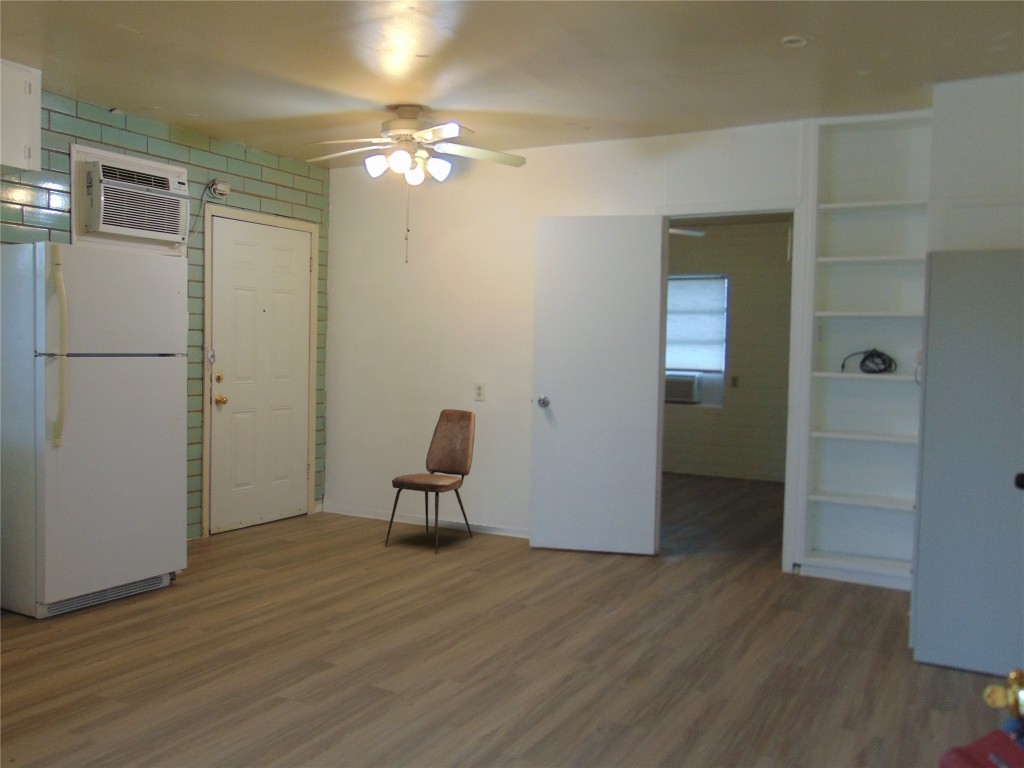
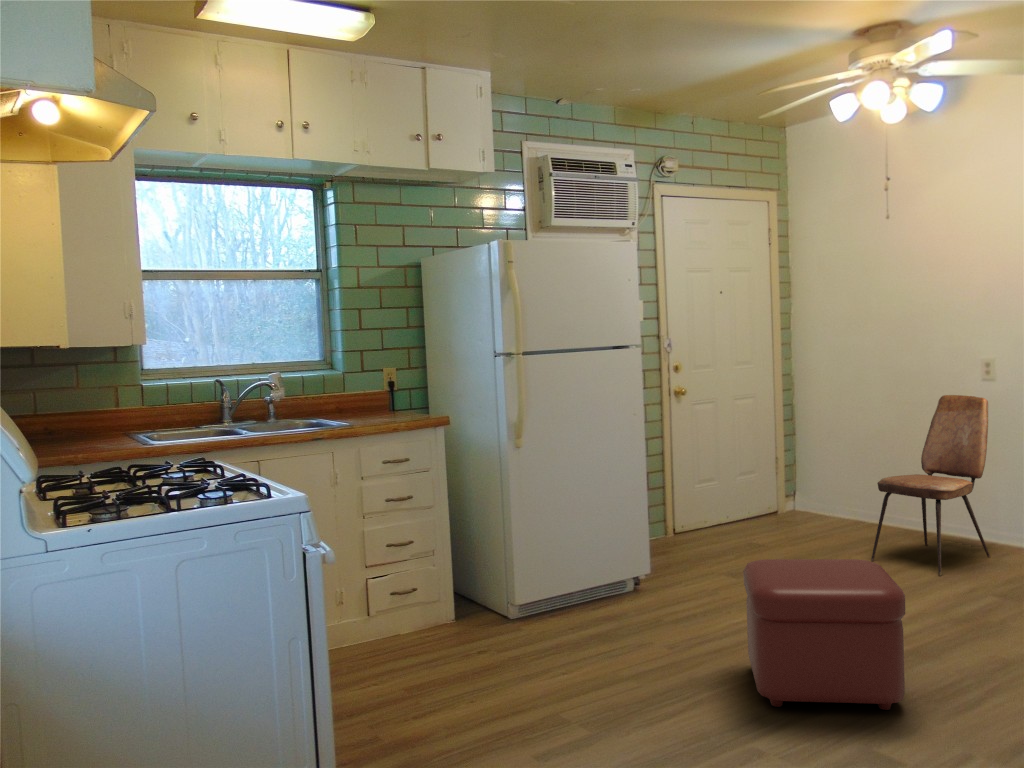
ottoman: none [281,537,409,665] -> present [743,559,906,710]

